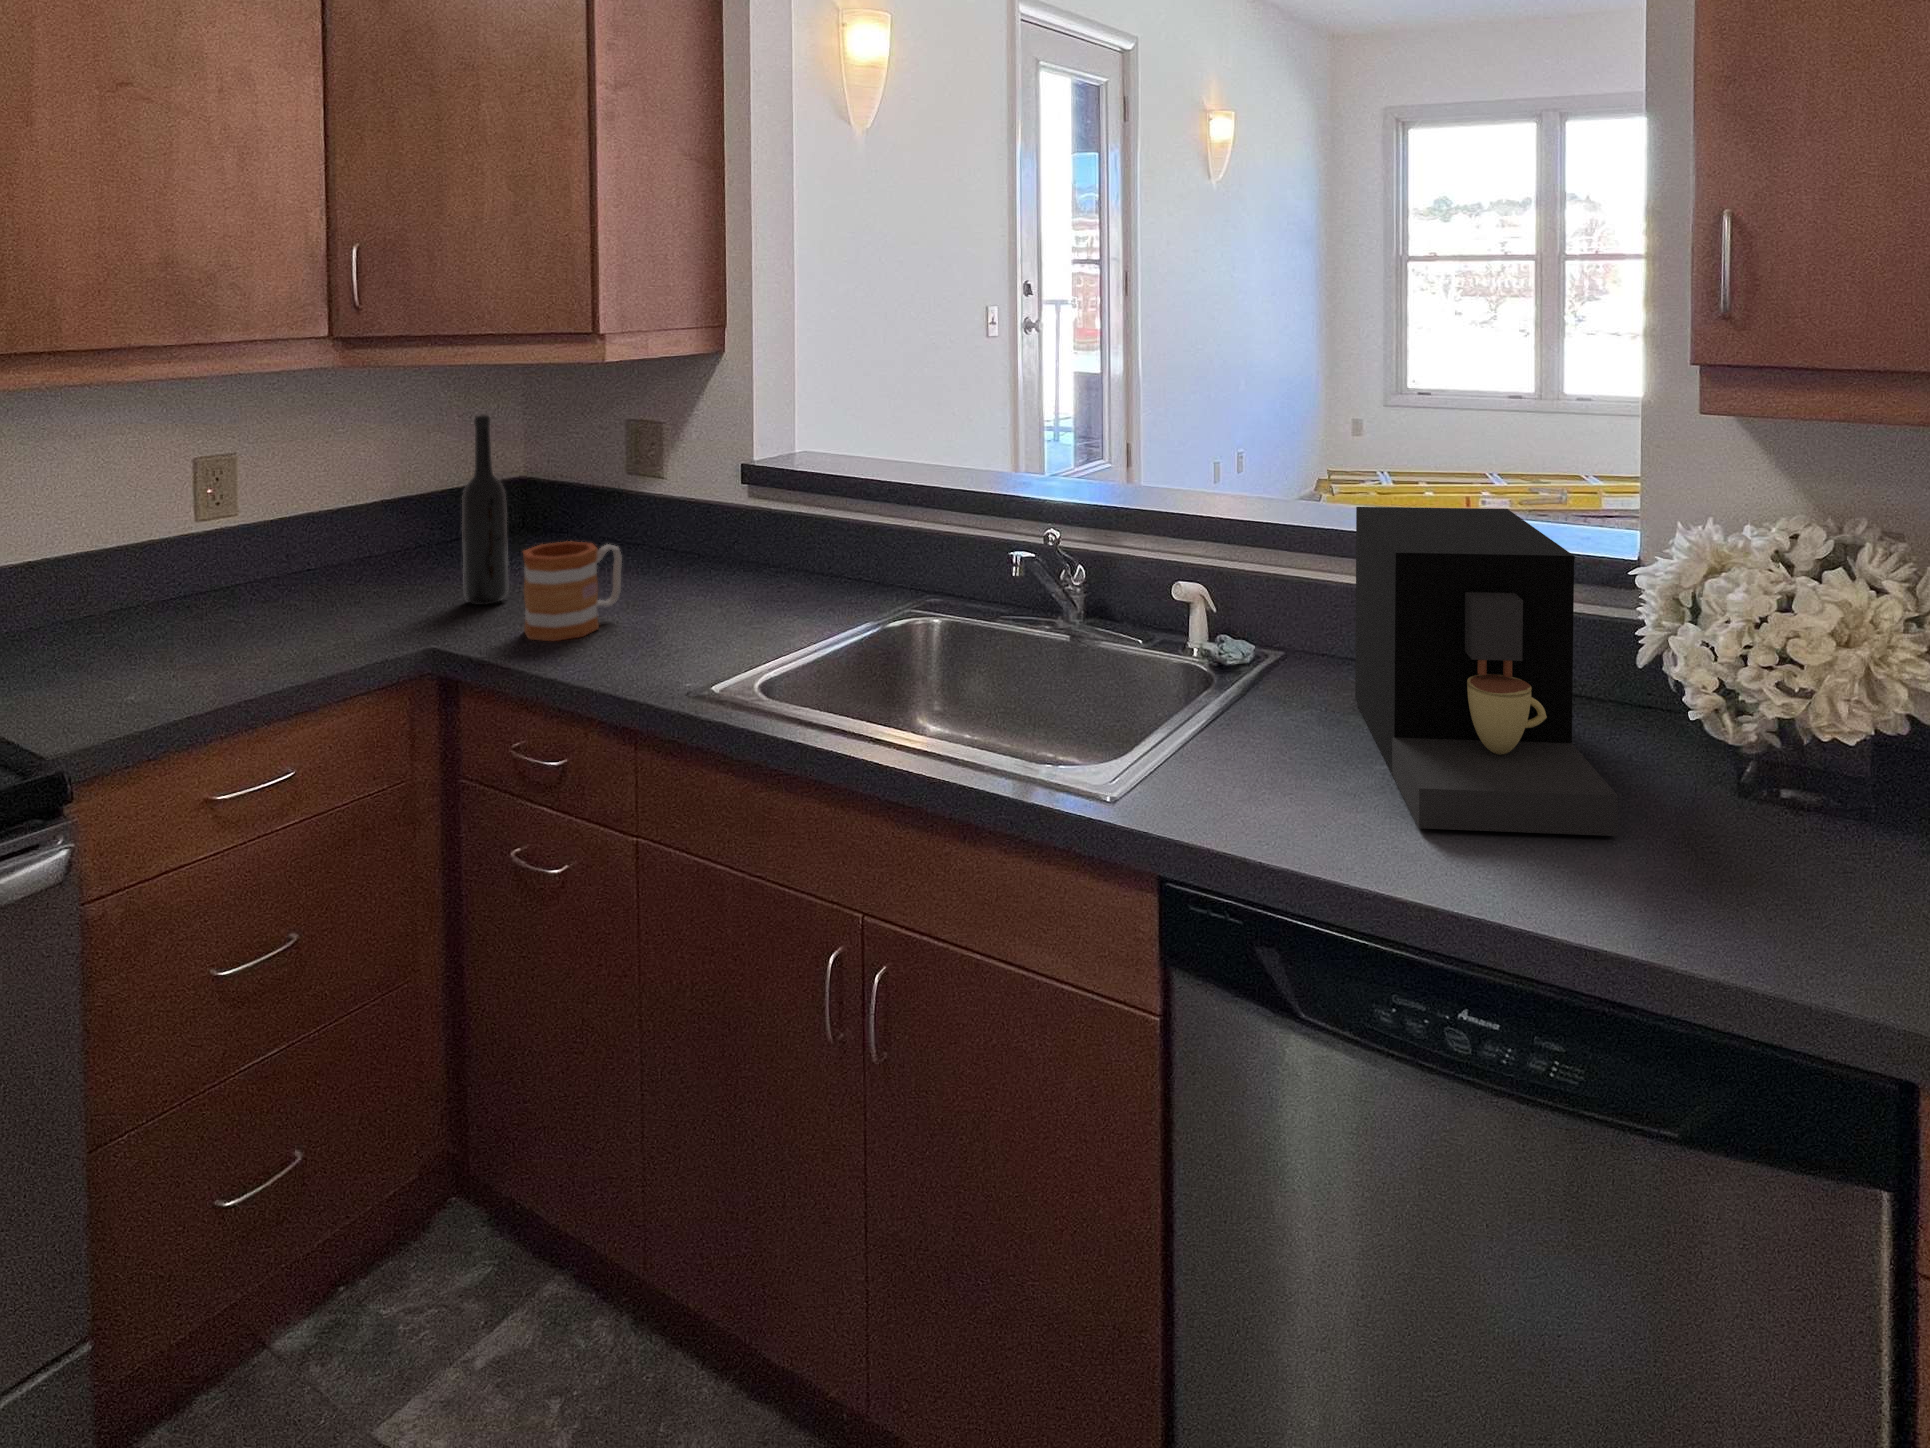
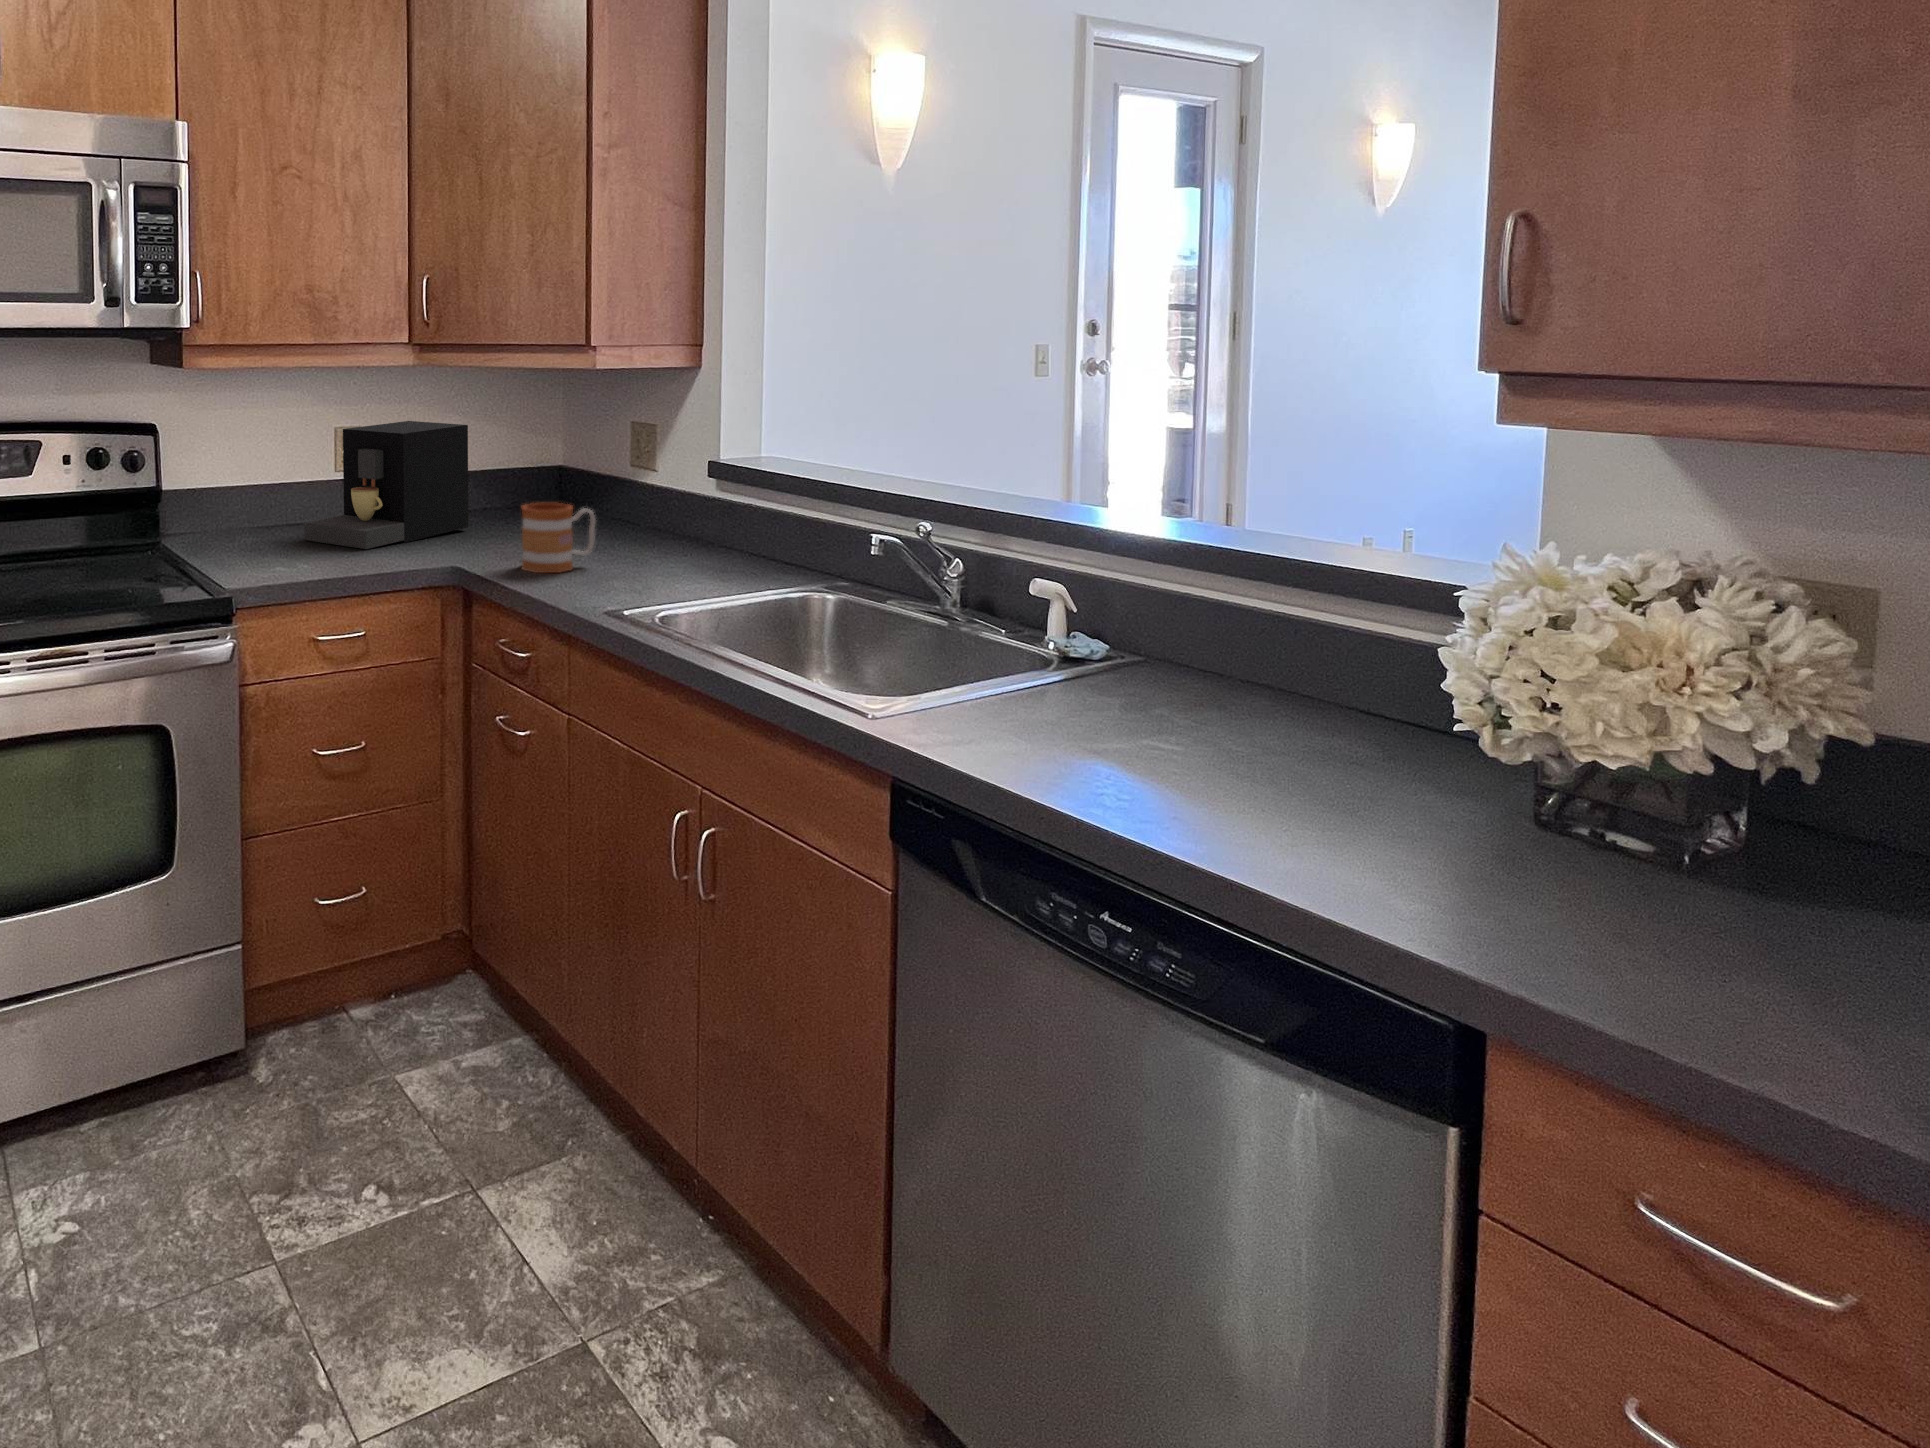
bottle: present [462,415,508,605] -> none [494,406,525,548]
coffee maker: present [1355,507,1618,836] -> present [304,421,469,549]

